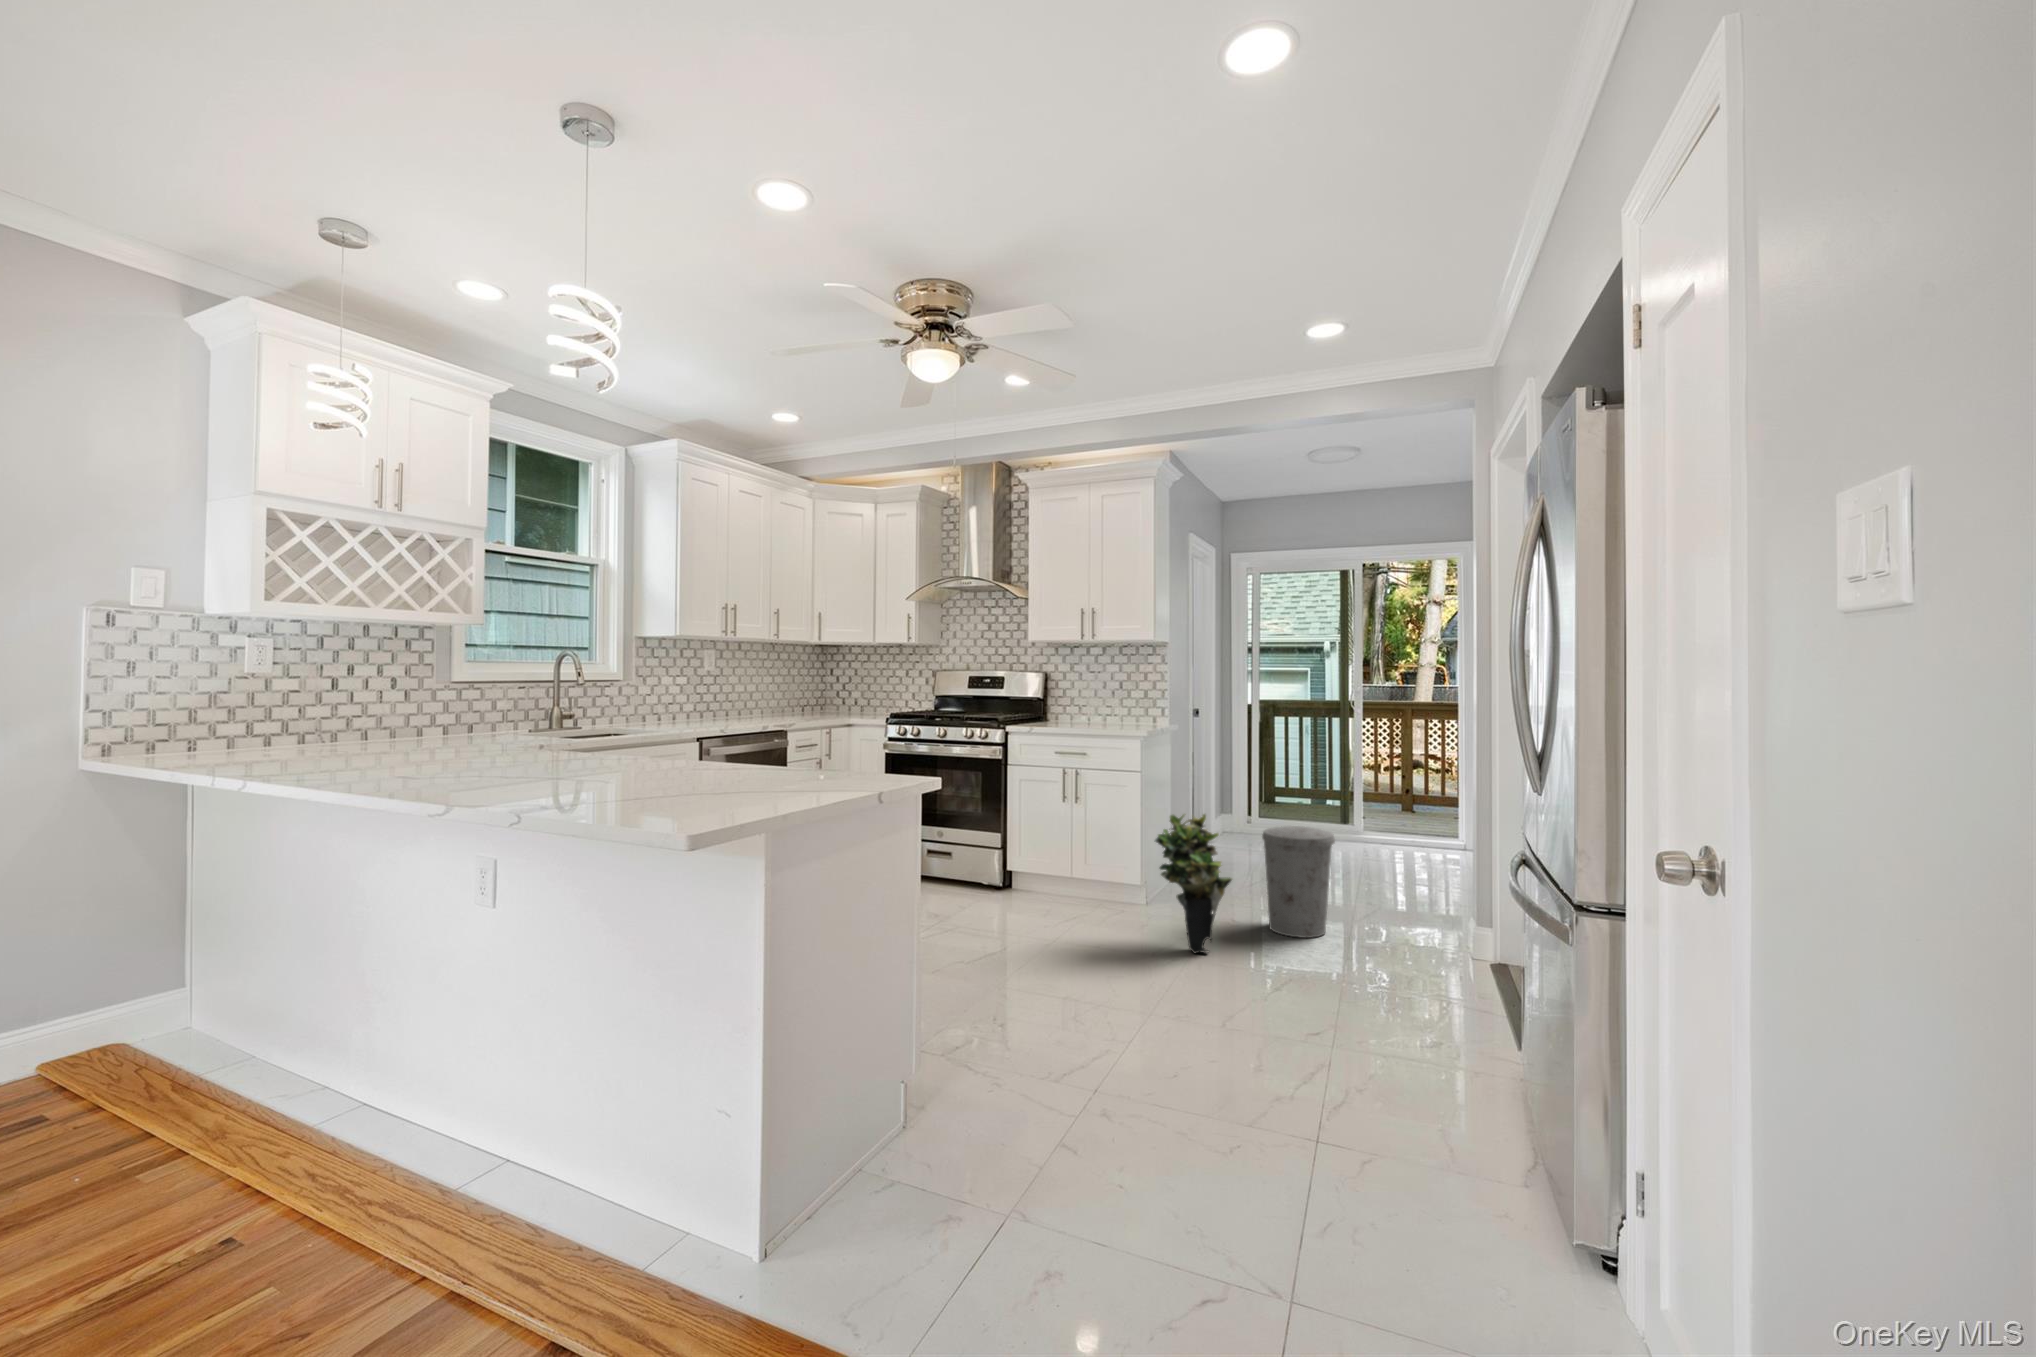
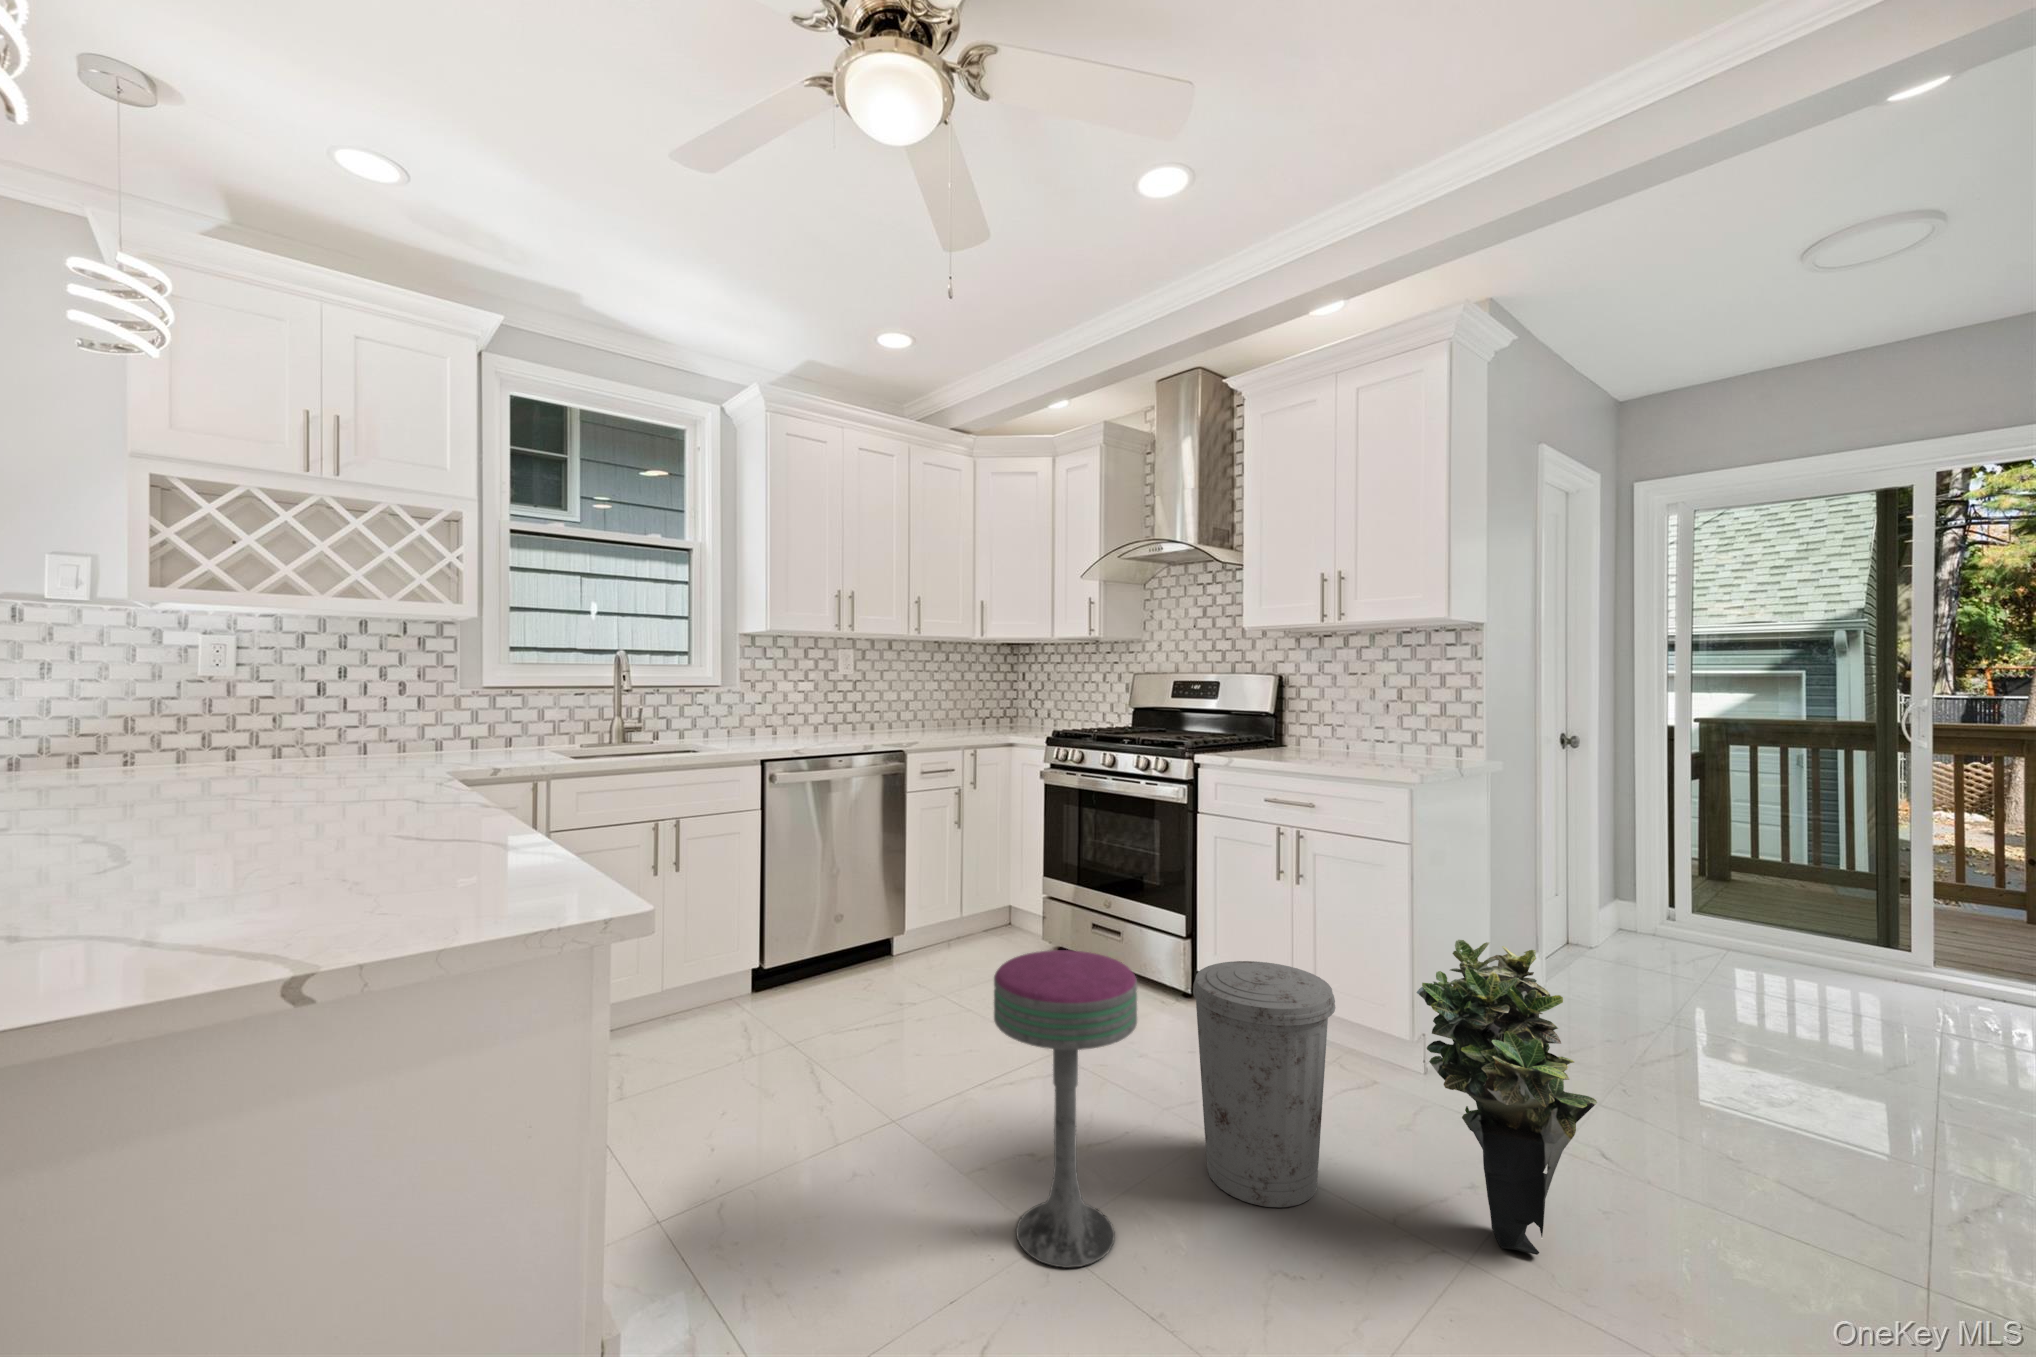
trash can: present [1262,826,1335,938] -> present [1193,961,1335,1207]
bar stool: none [956,831,1033,988] -> present [994,950,1137,1268]

